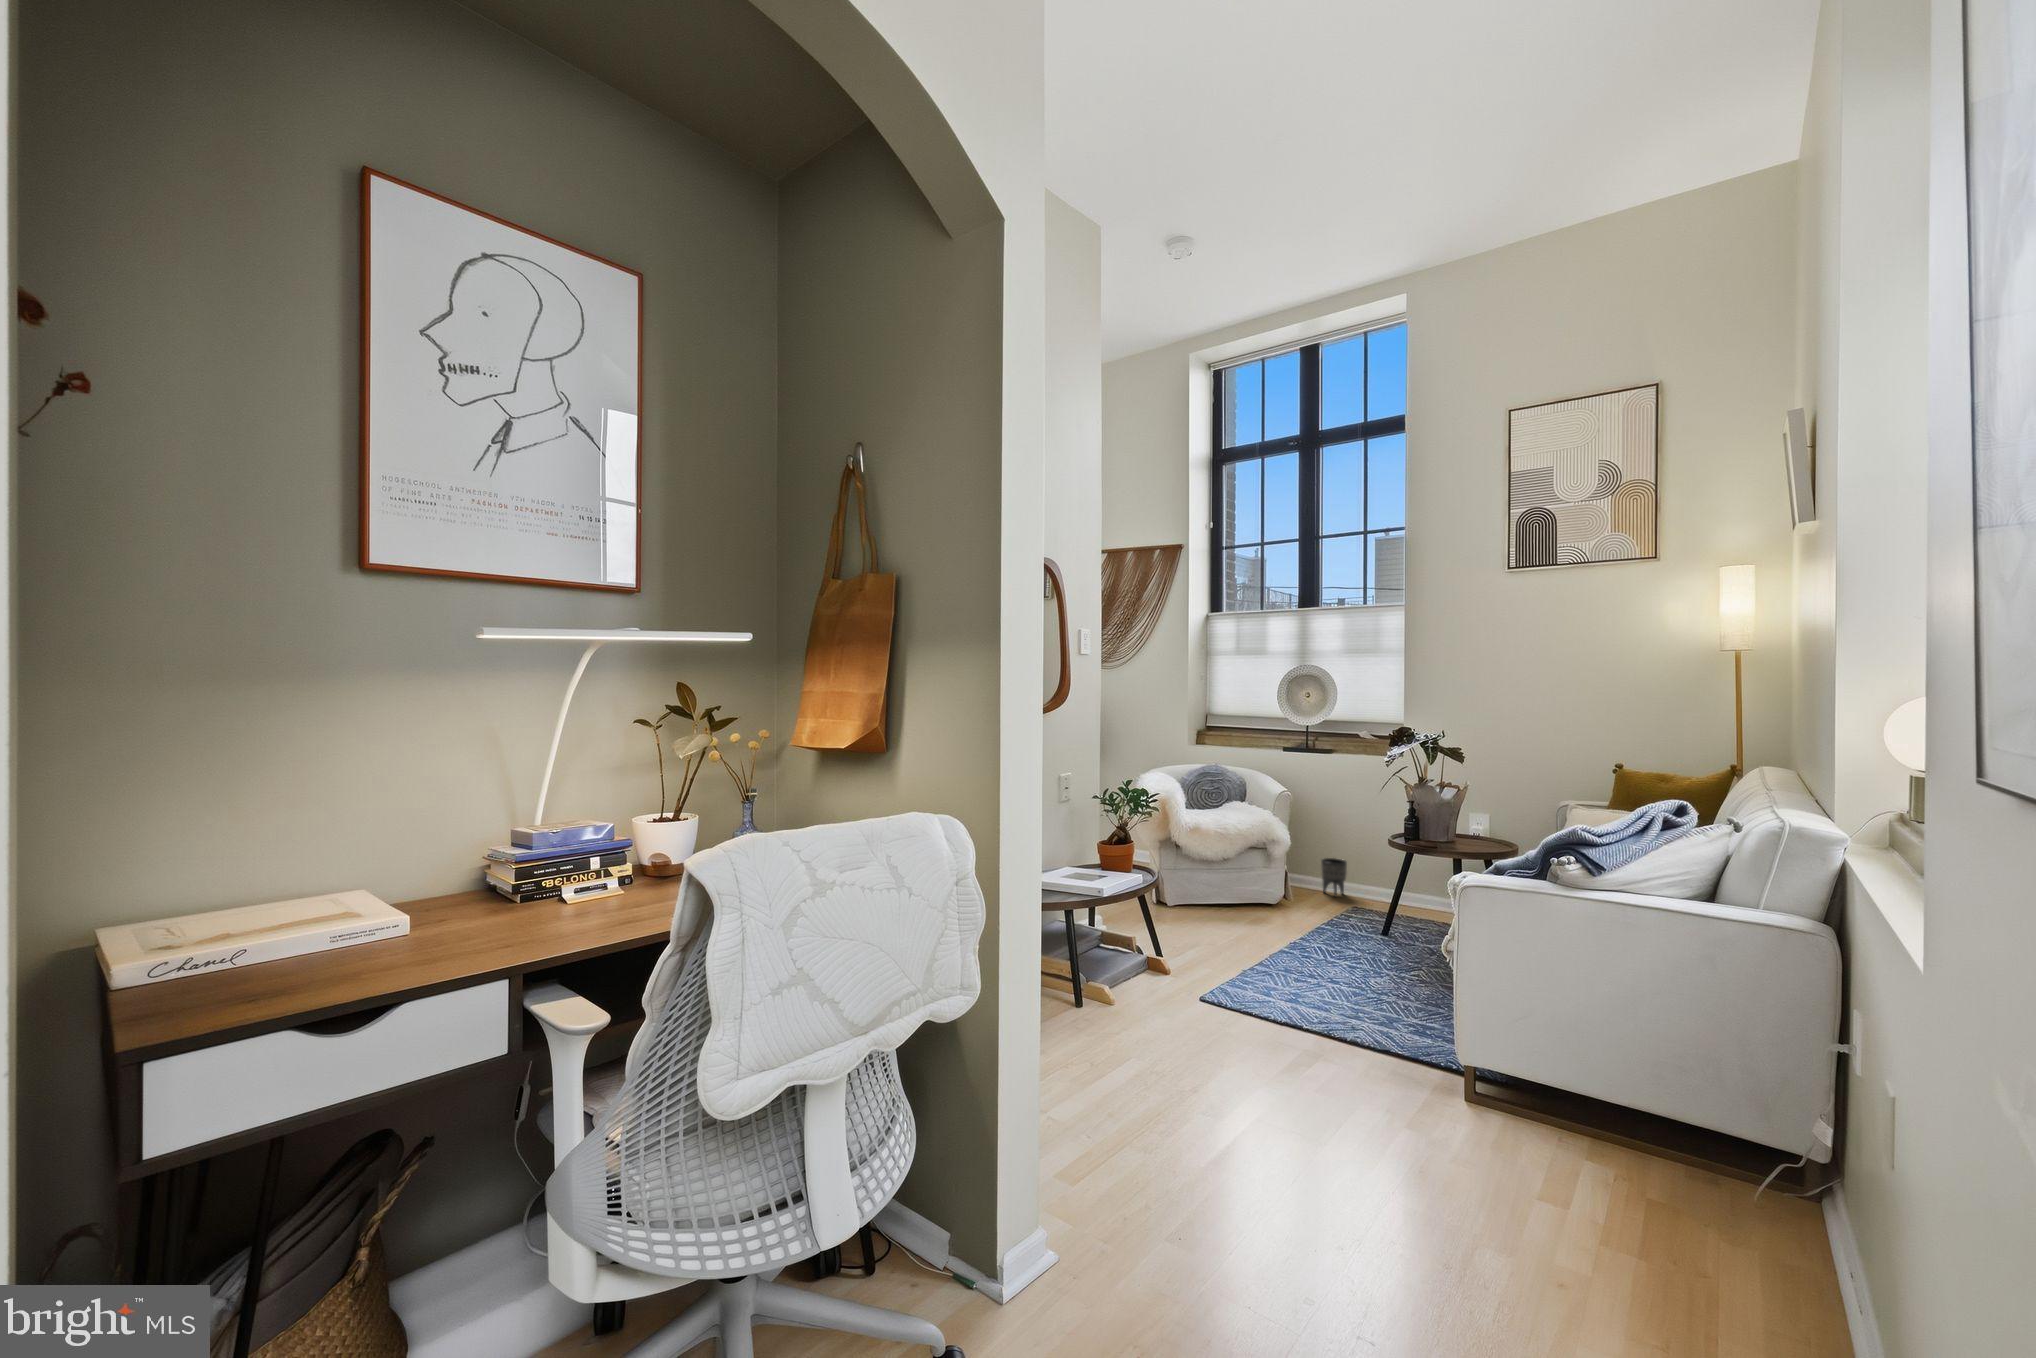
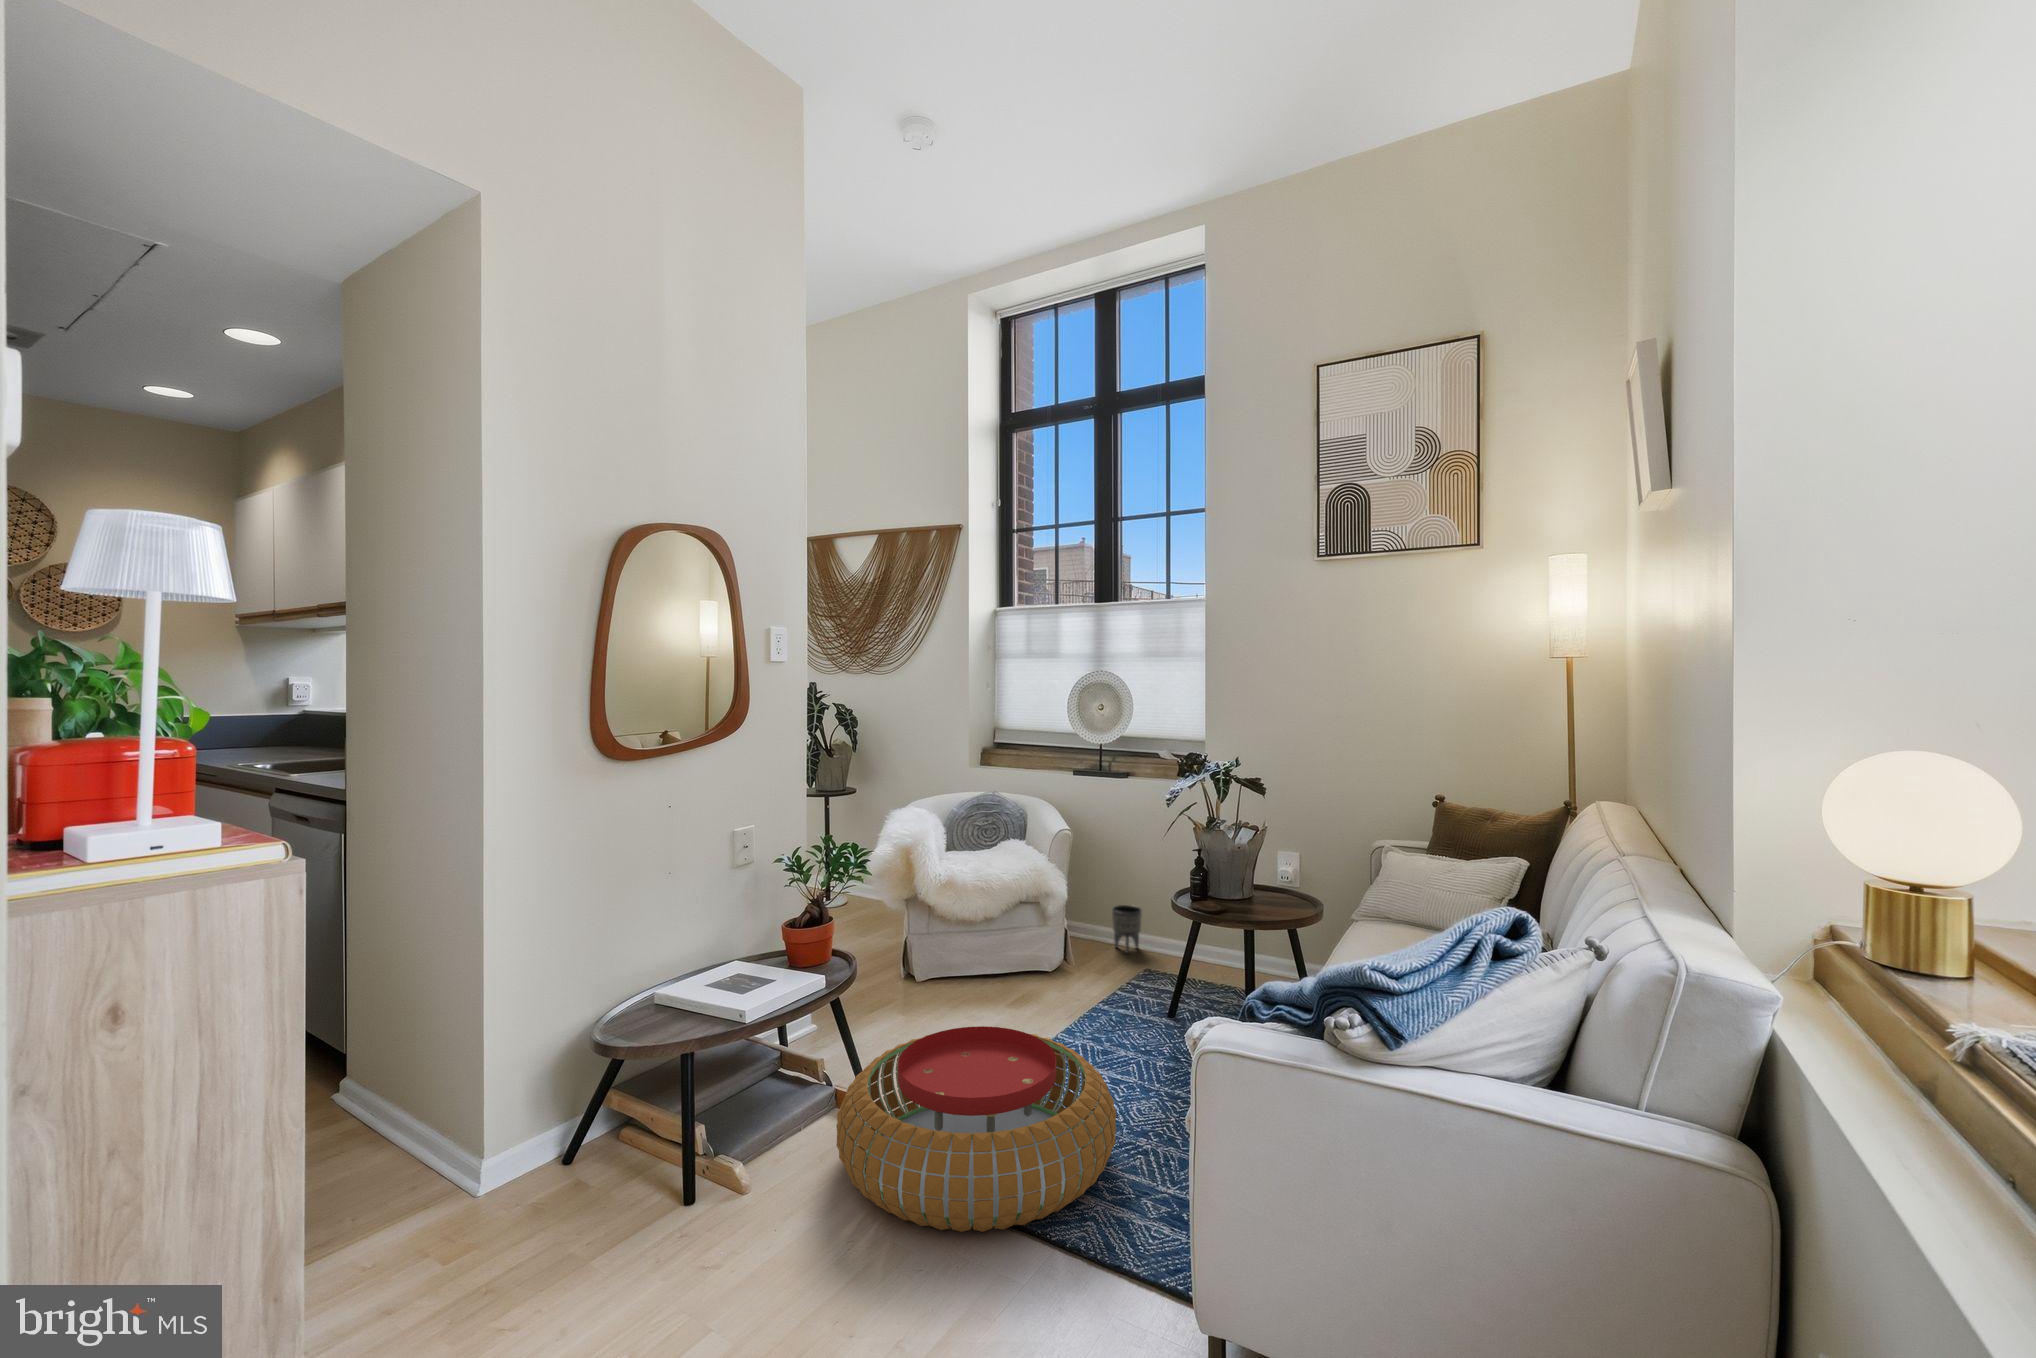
pouf: none [1166,916,1371,1035] -> present [836,1026,1116,1232]

